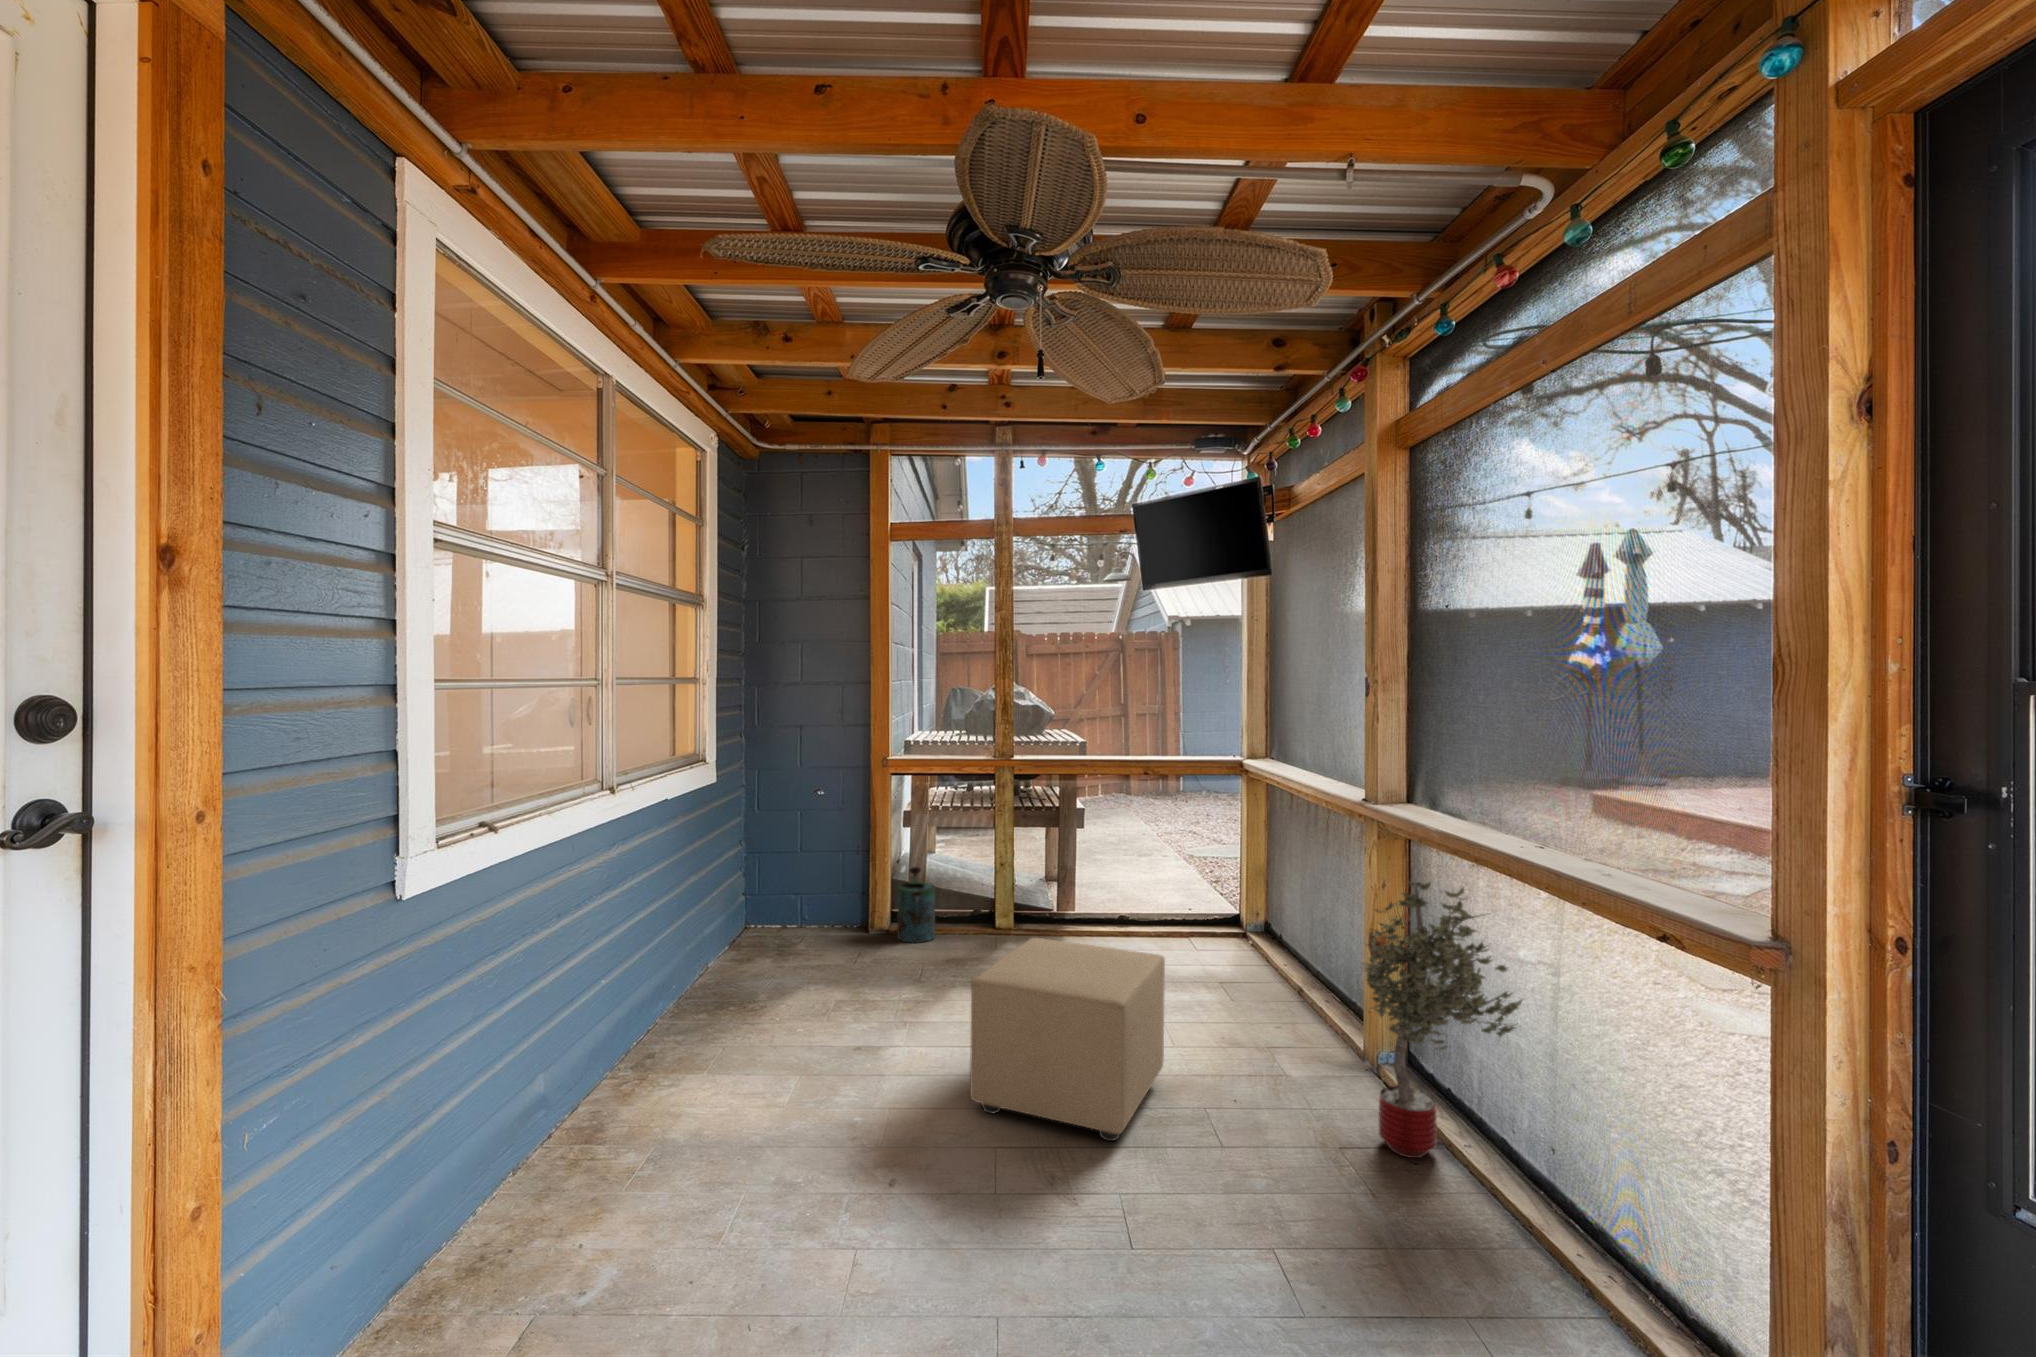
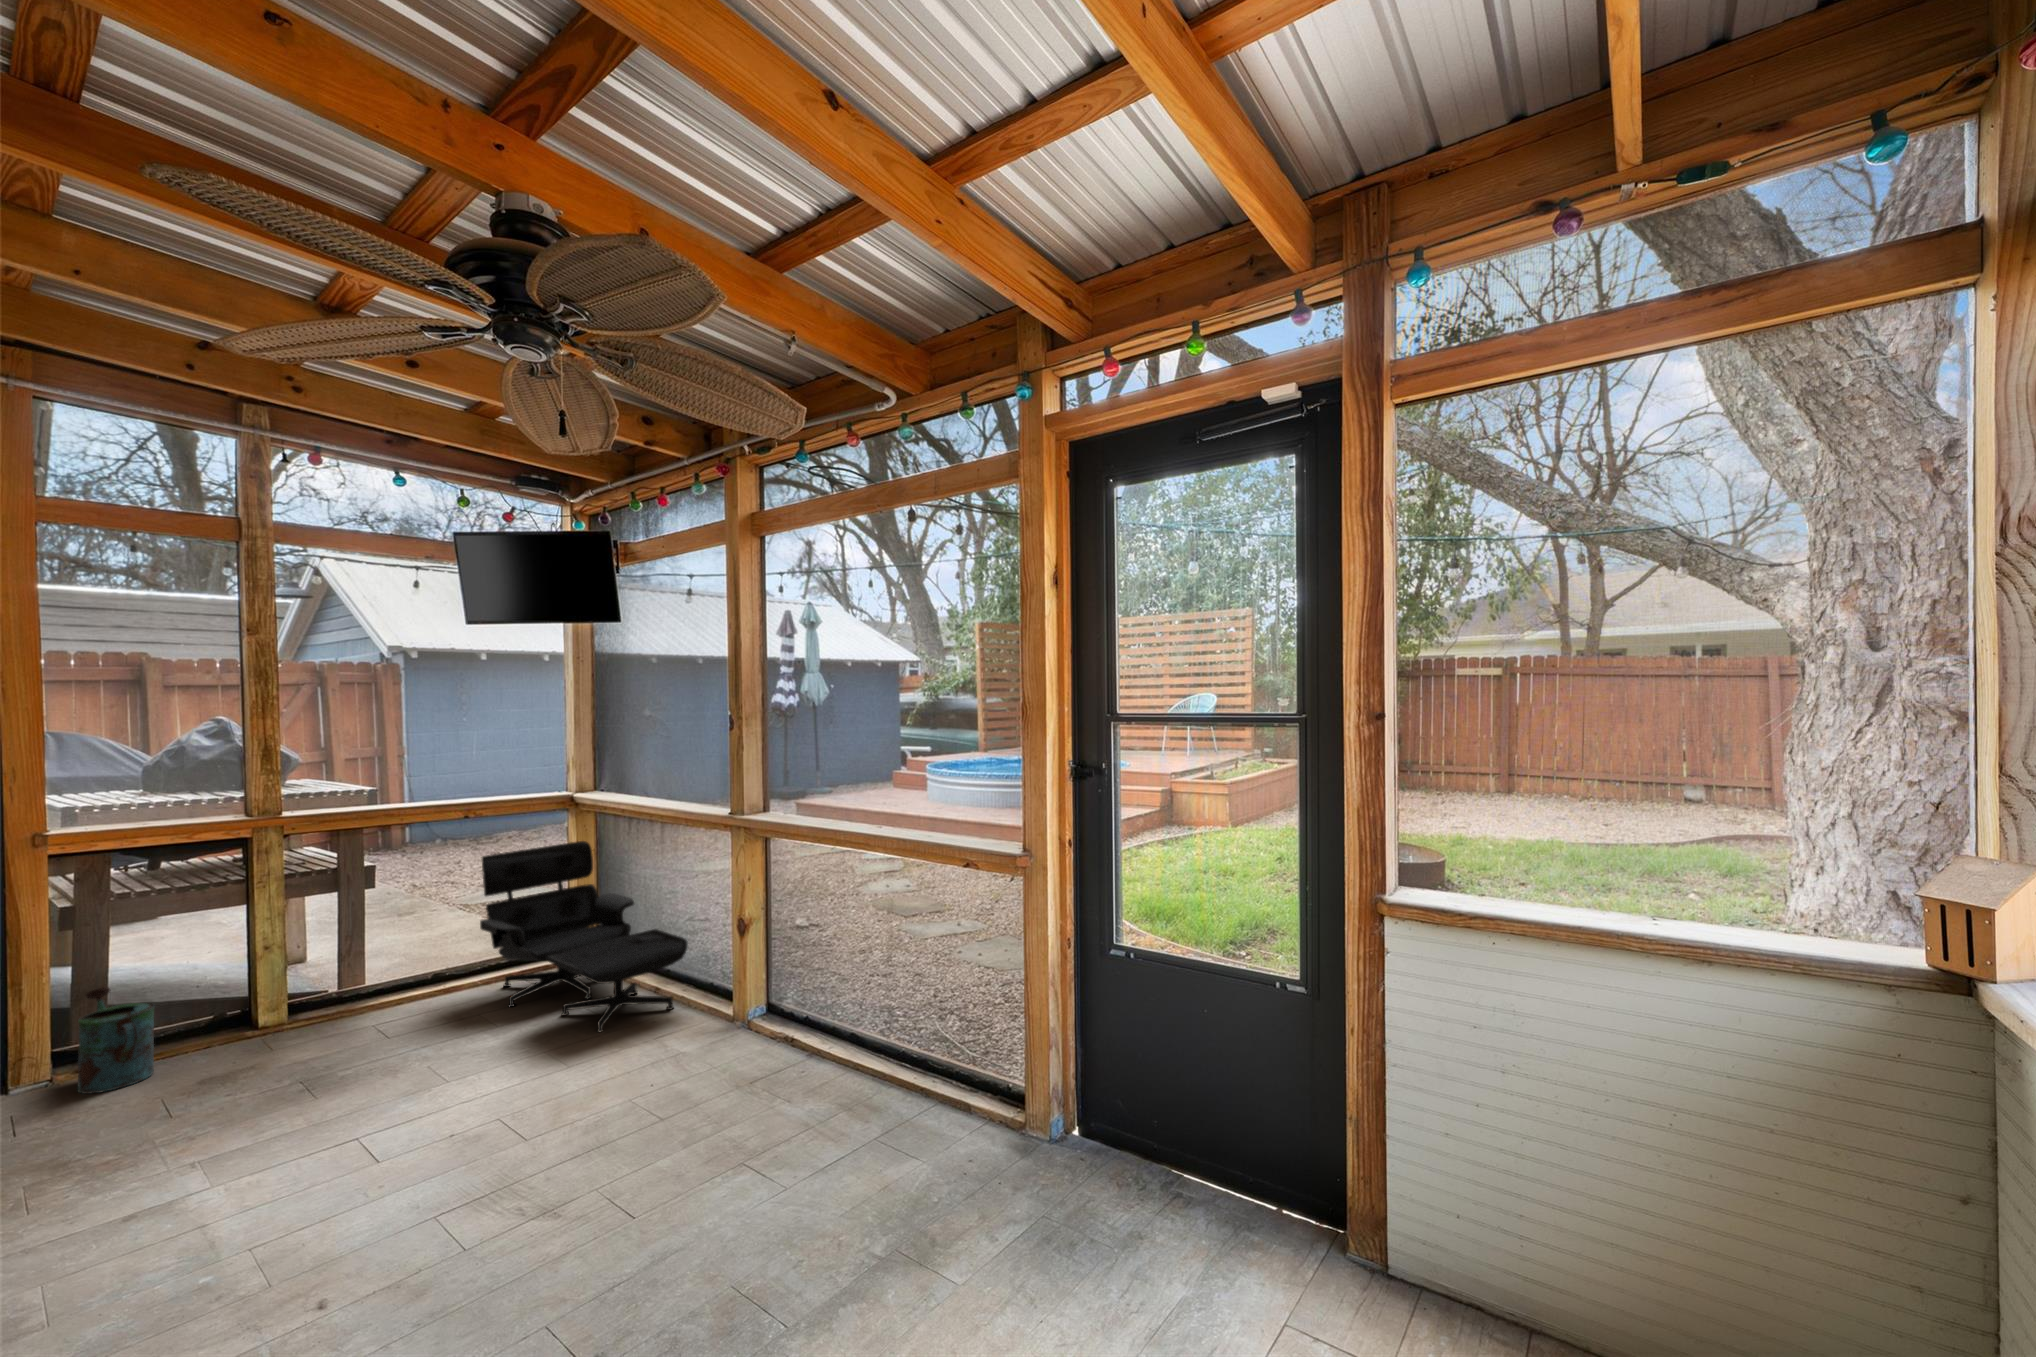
lounge chair: none [1146,813,1324,1020] -> present [480,841,688,1032]
potted tree: present [1363,882,1522,1158] -> none [748,865,871,1076]
ottoman: present [970,938,1165,1141] -> none [376,985,582,1214]

